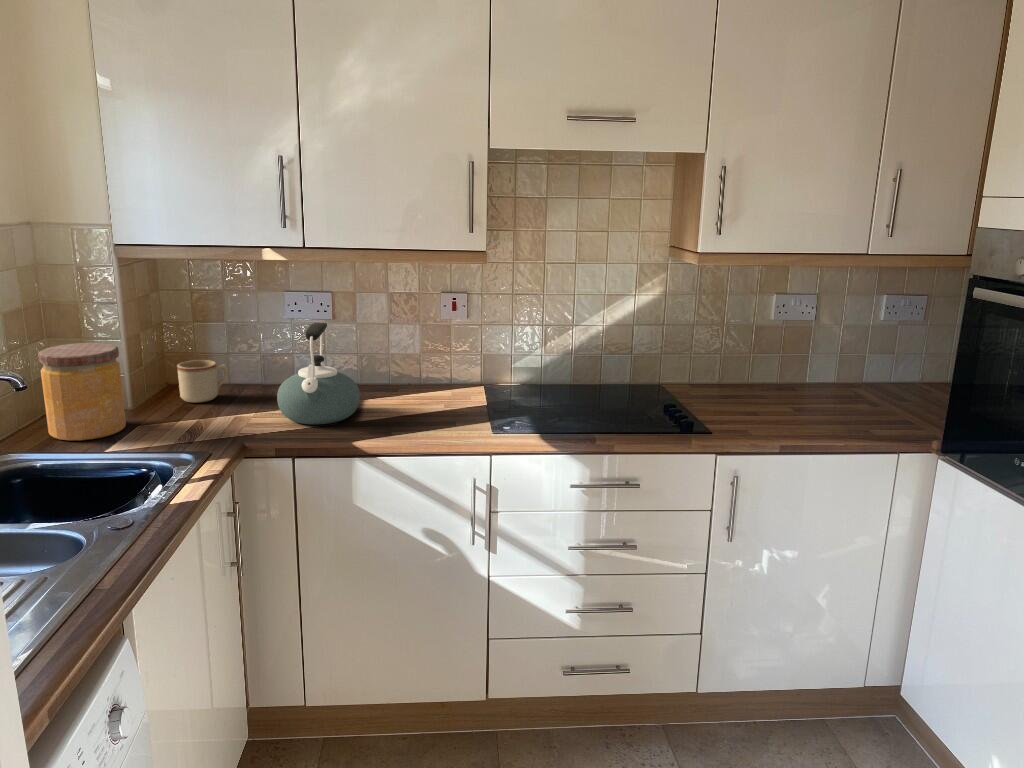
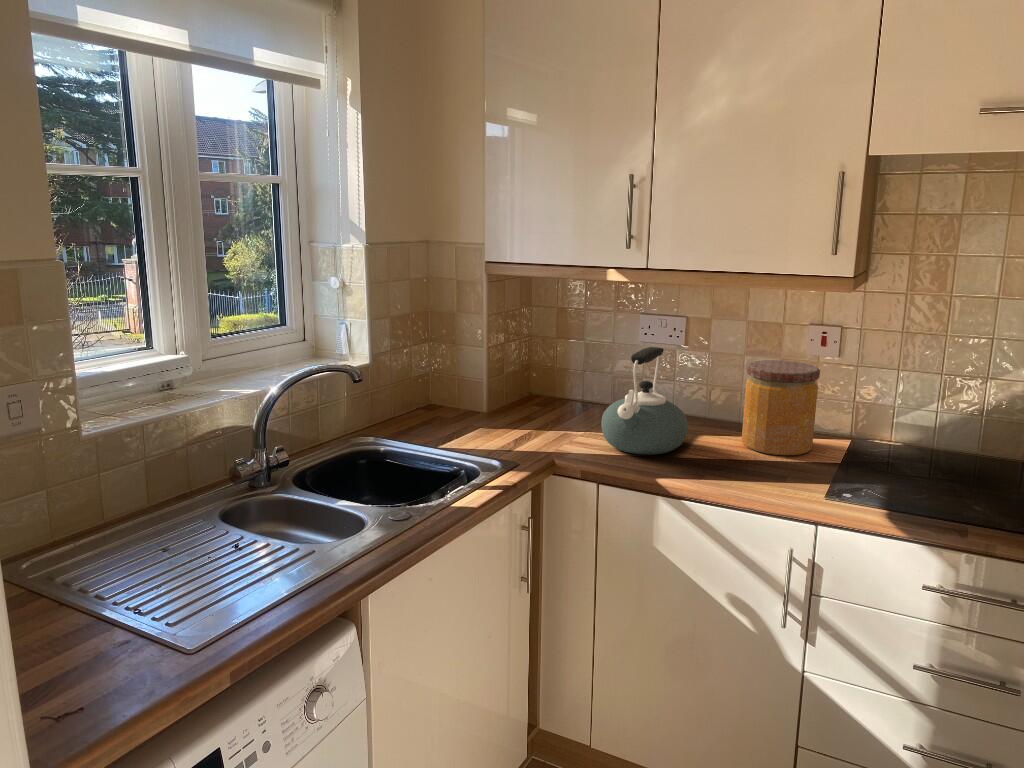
jar: present [38,343,126,440] -> present [742,360,820,455]
mug: present [177,360,227,403] -> none [529,374,575,415]

